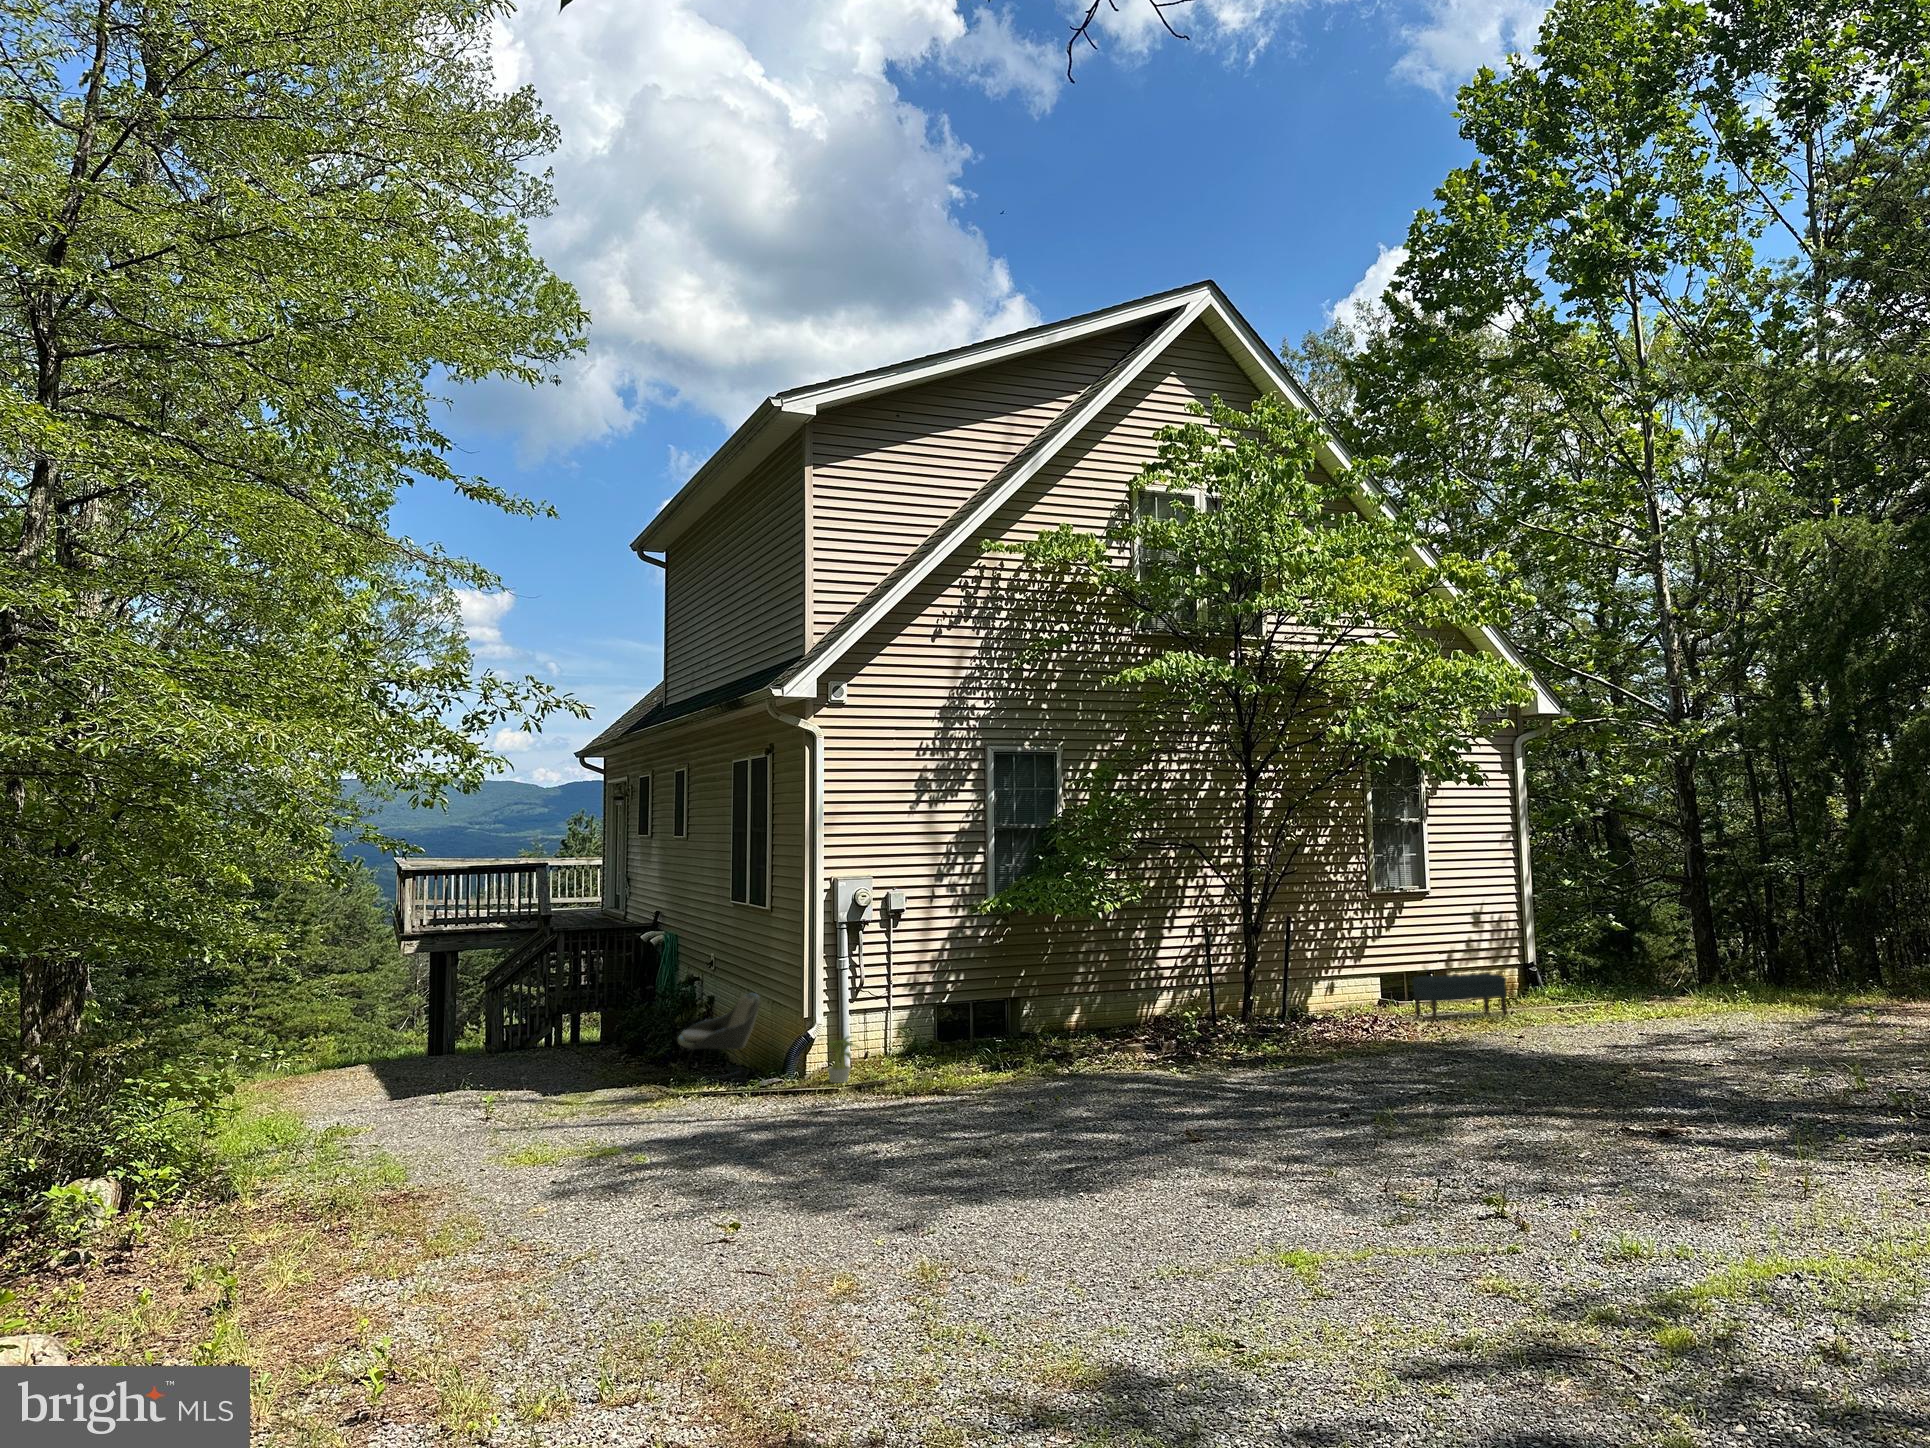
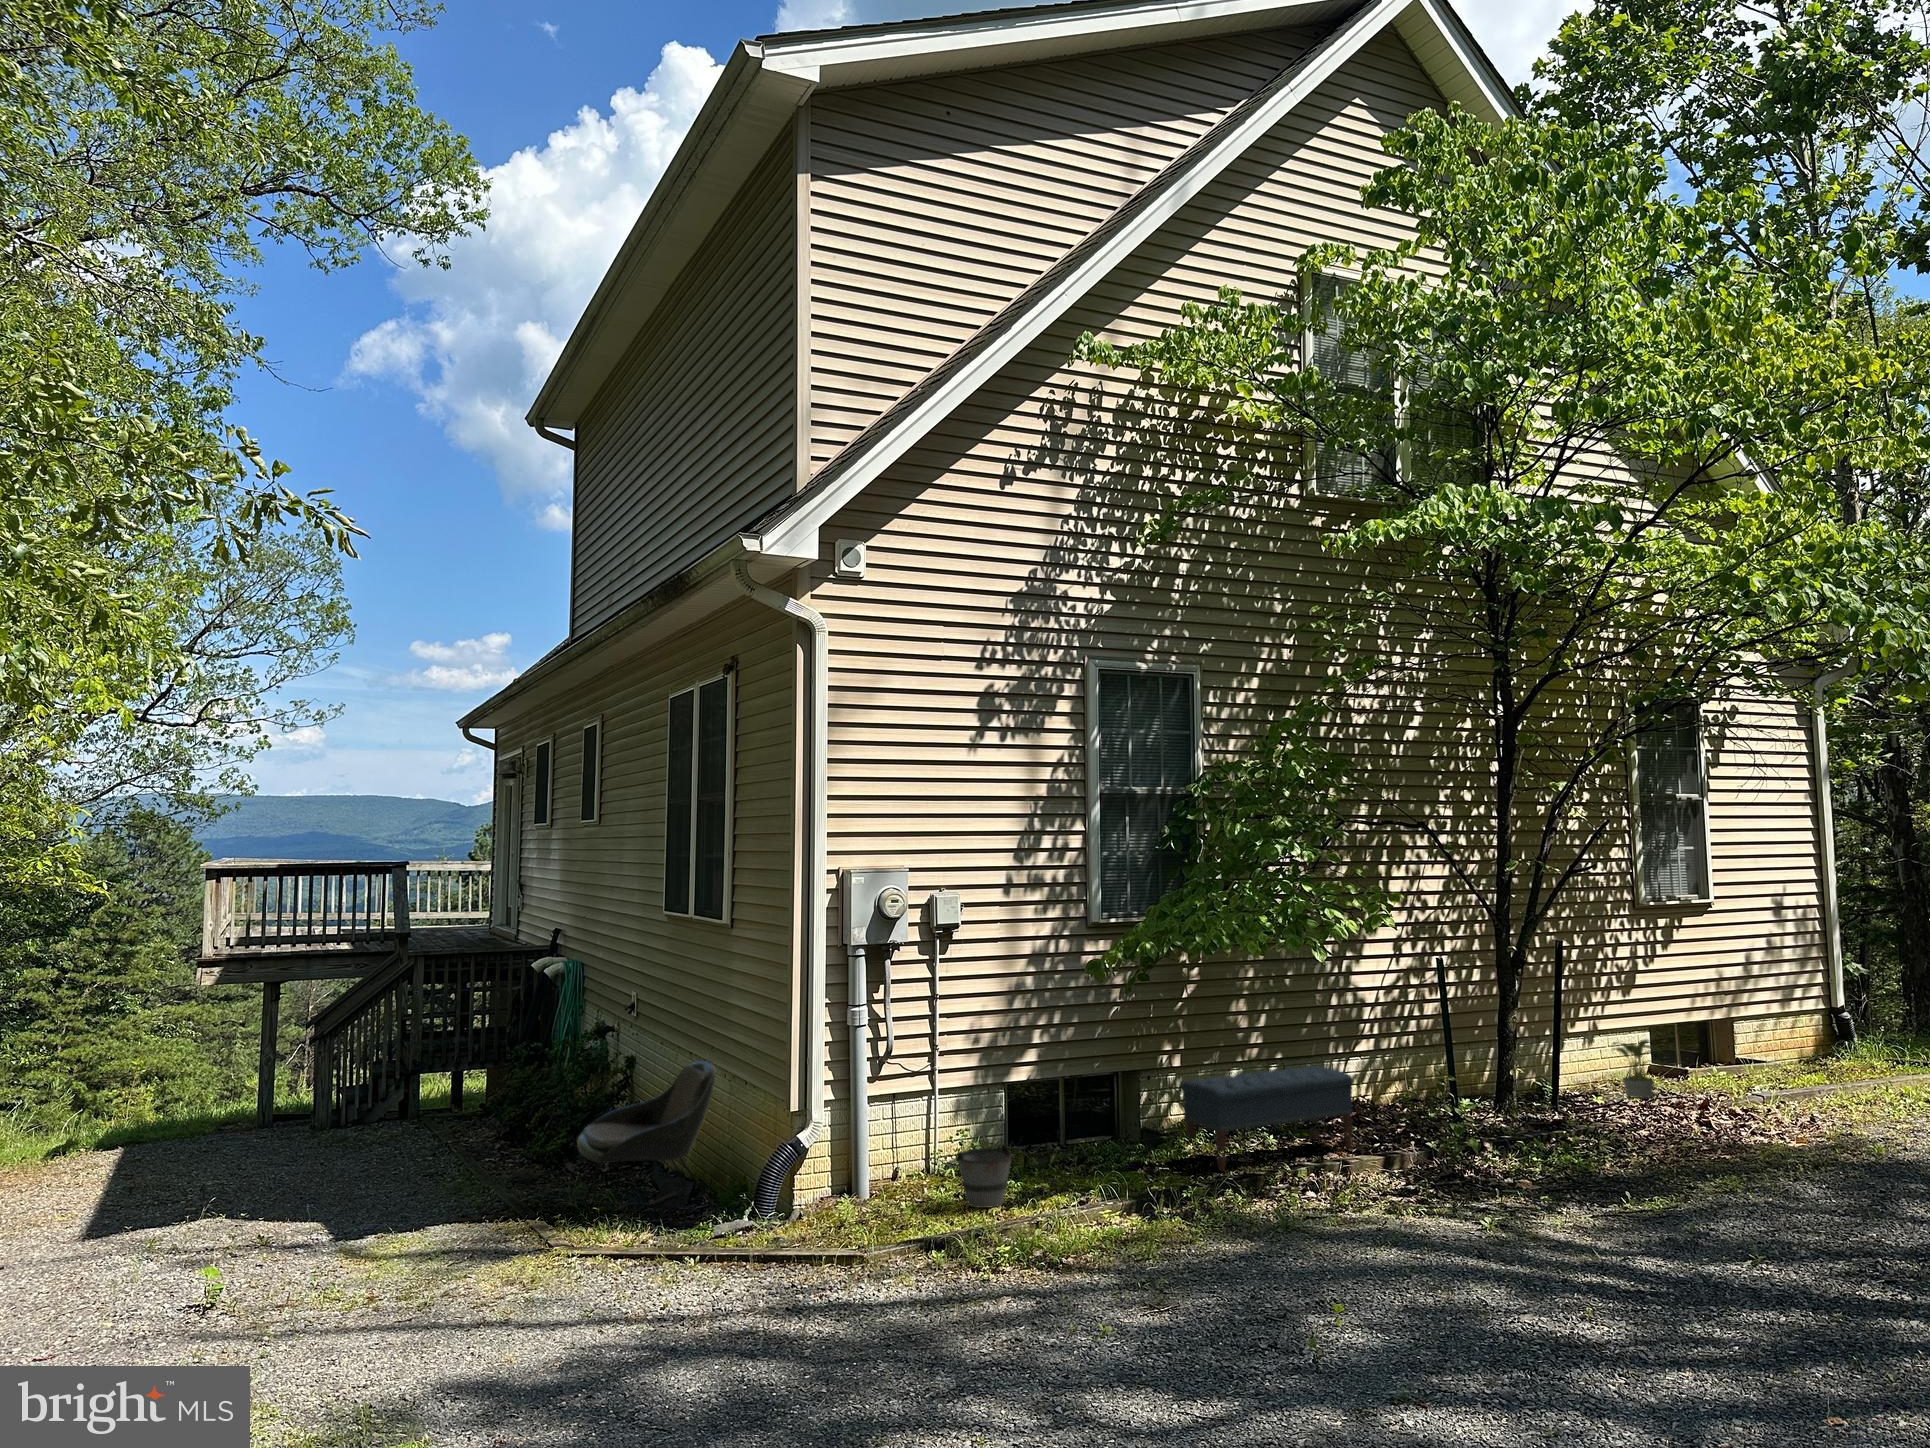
bench: present [1412,973,1507,1022] -> present [1181,1066,1353,1171]
potted plant: present [827,1036,858,1083] -> present [1612,1039,1664,1098]
bucket: none [894,1039,932,1074] -> present [947,1144,1012,1208]

